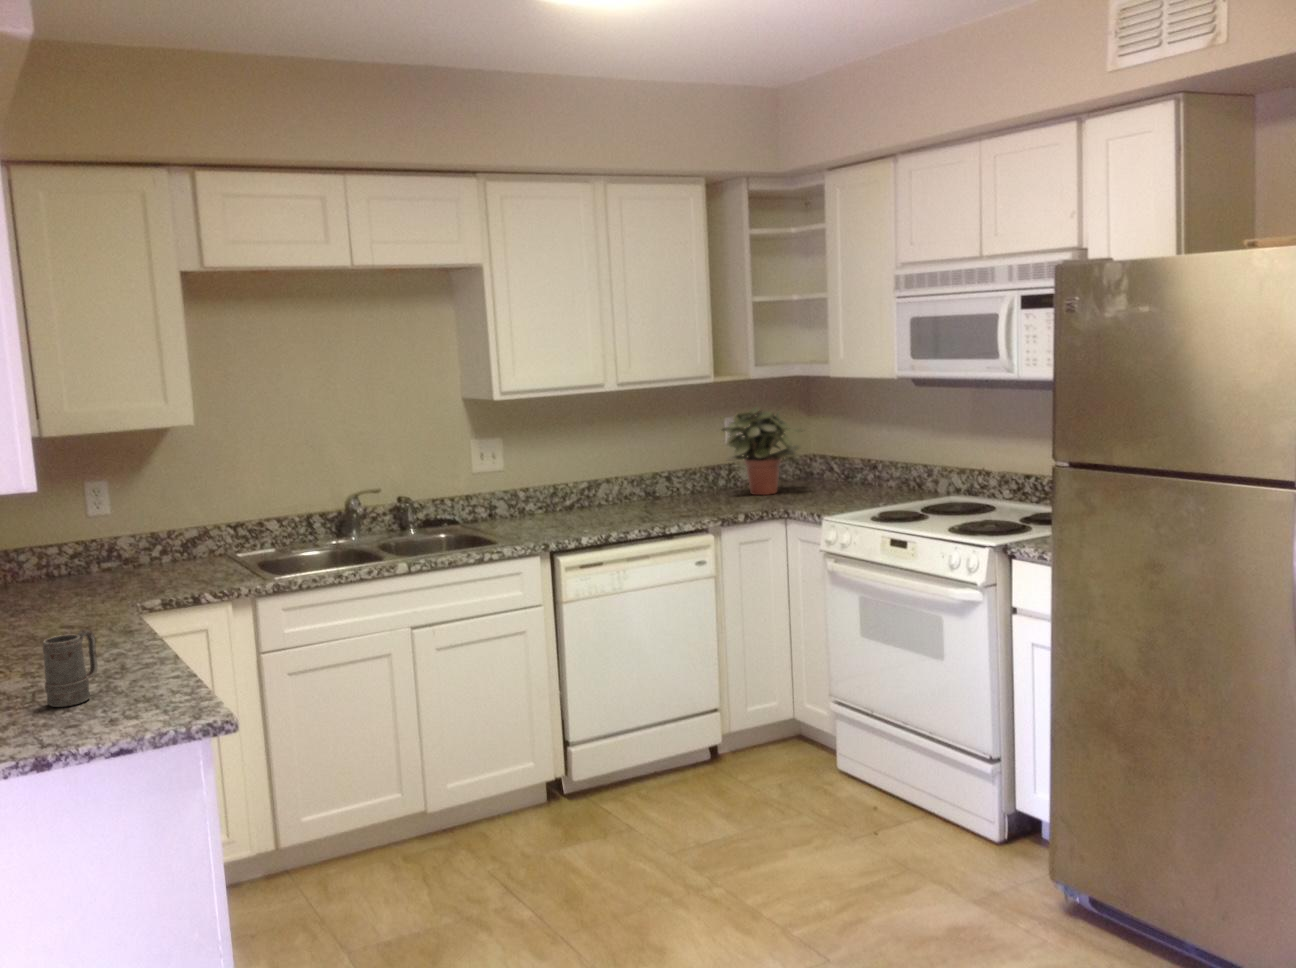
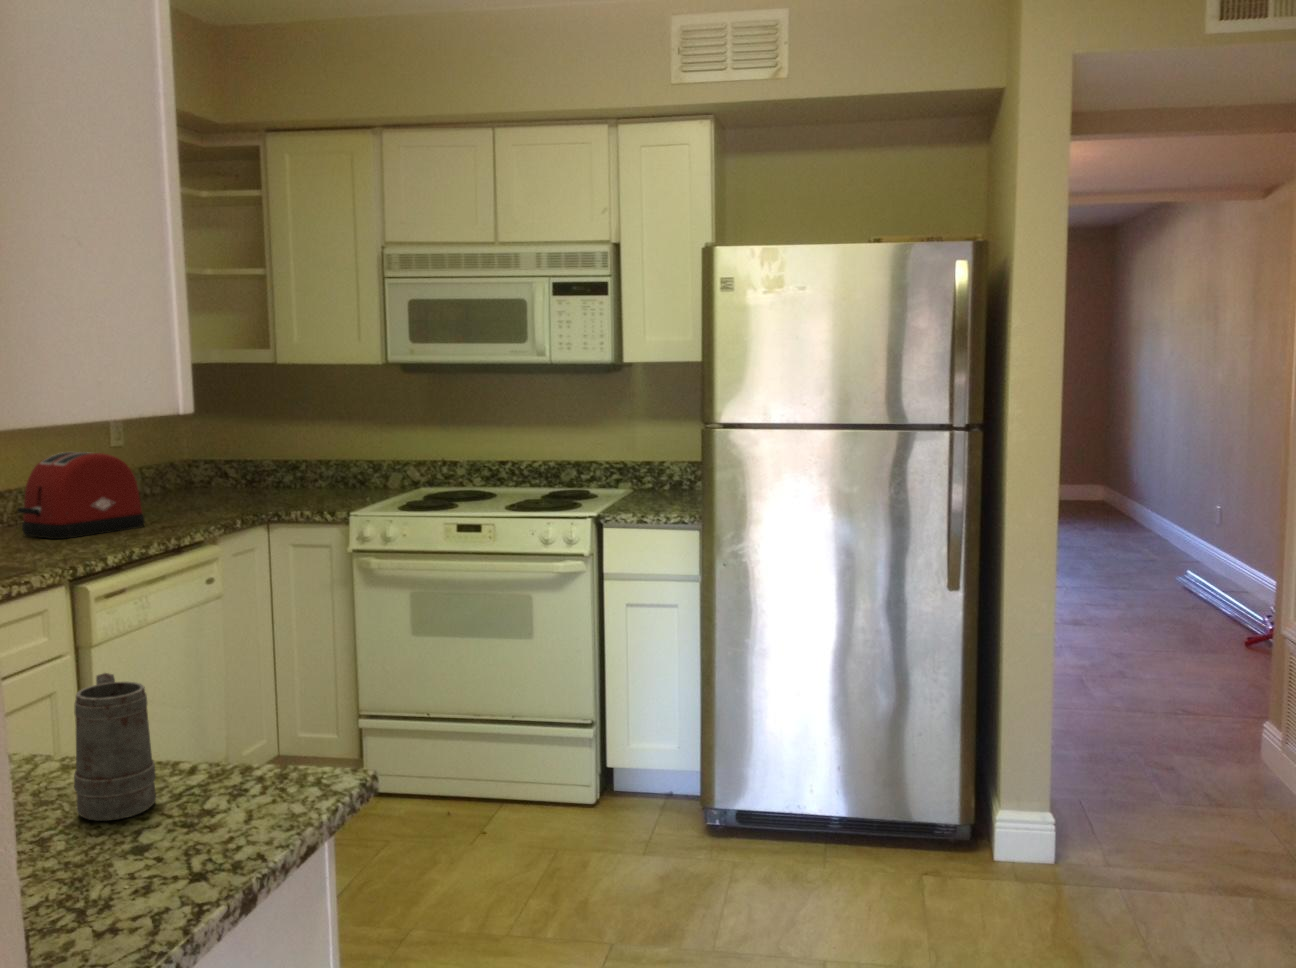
potted plant: present [722,407,803,495] -> none [122,399,231,506]
toaster: none [592,453,679,518] -> present [17,452,145,539]

